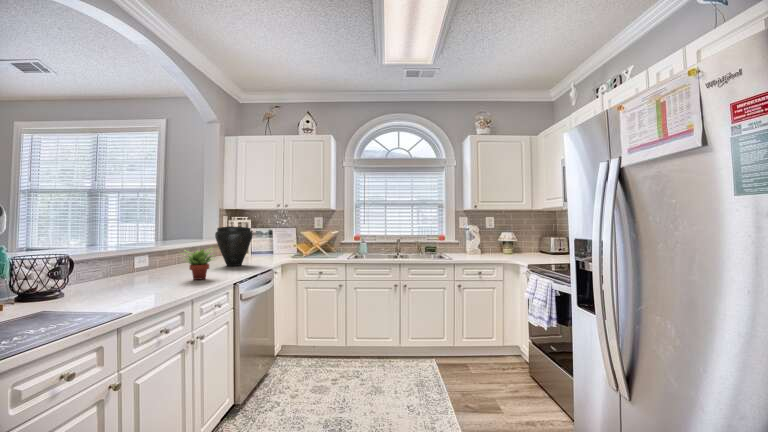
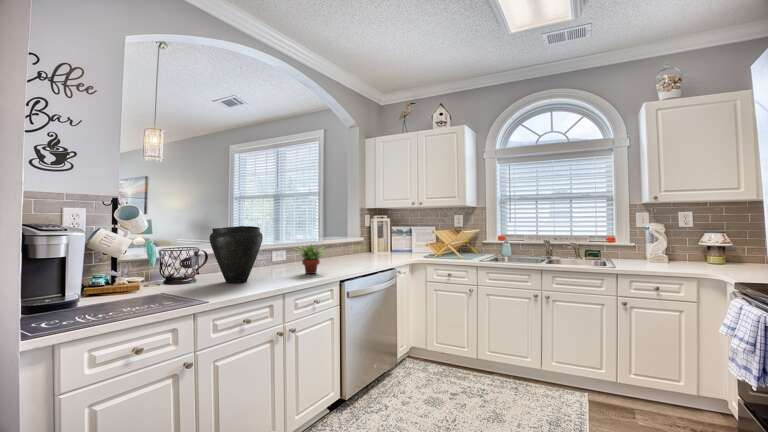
vase: present [215,226,253,266] -> present [209,226,263,283]

